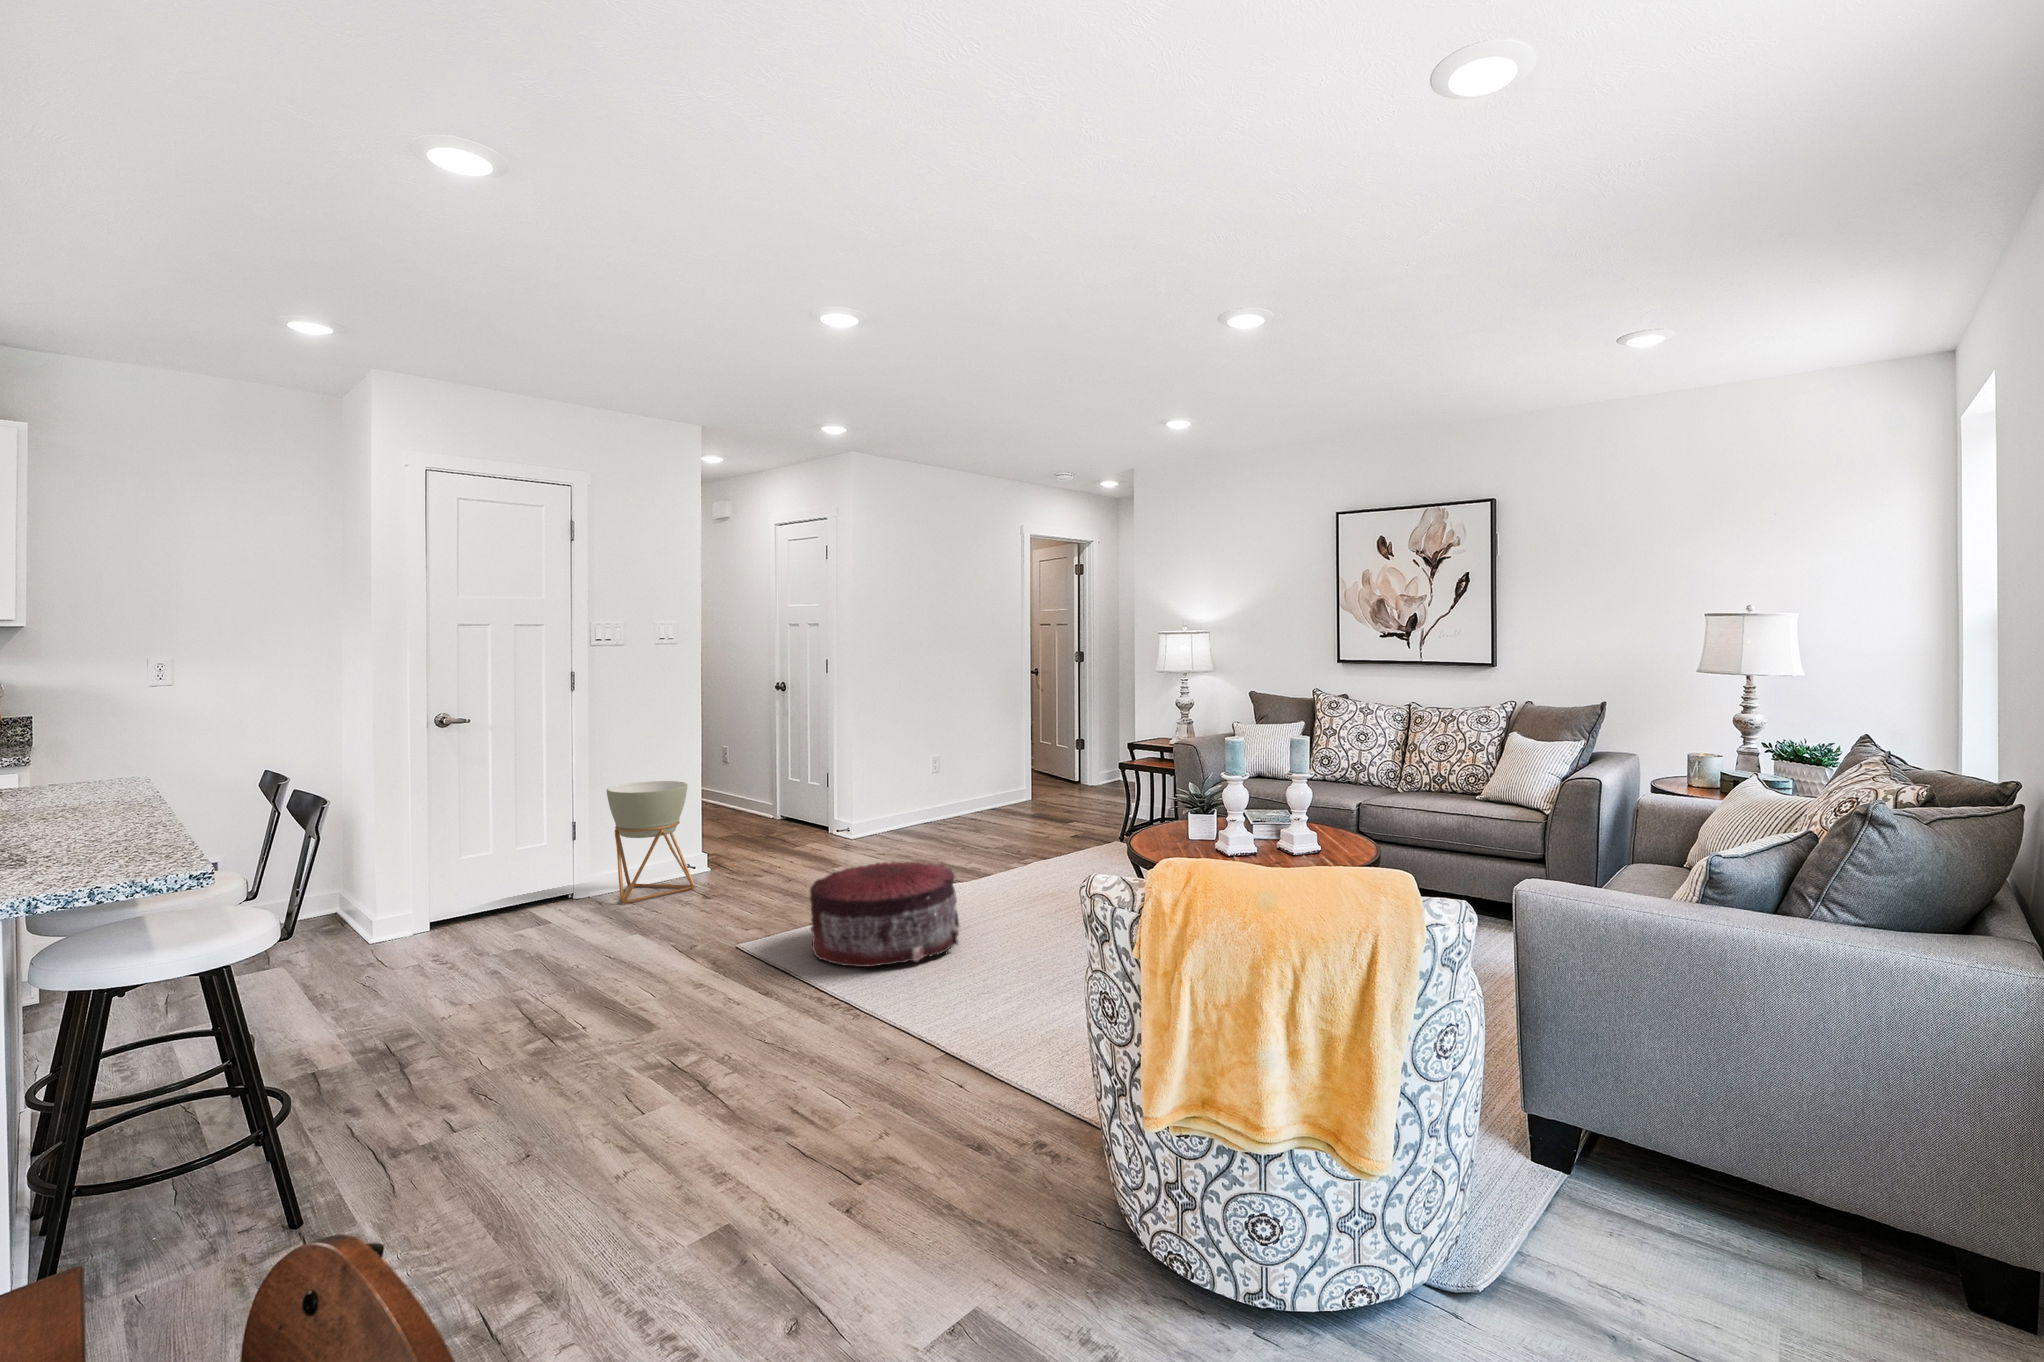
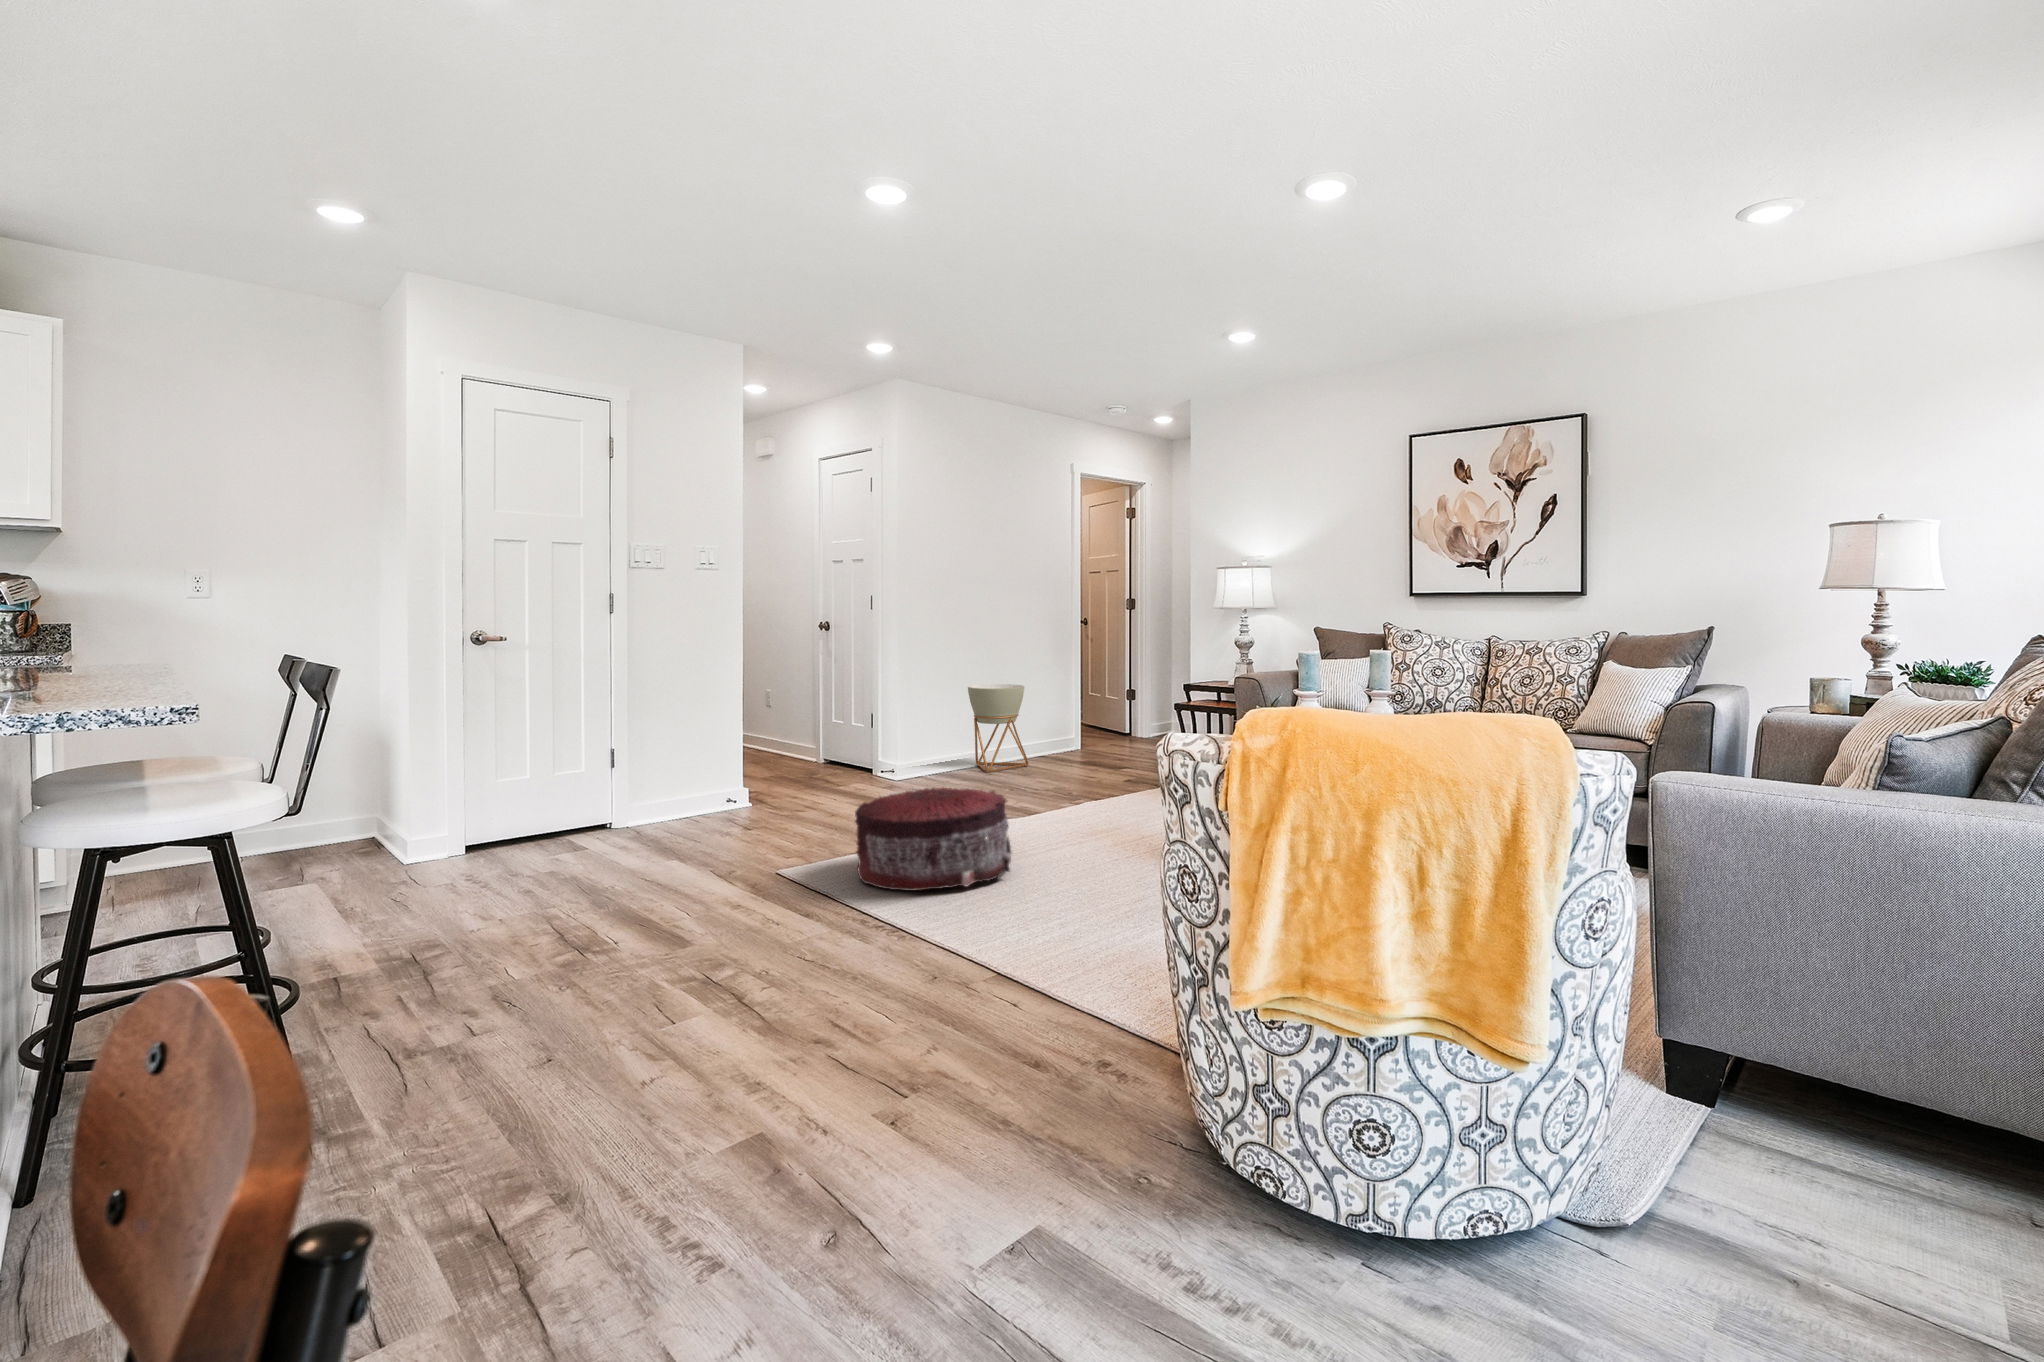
planter: present [607,781,695,903] -> present [968,684,1029,772]

